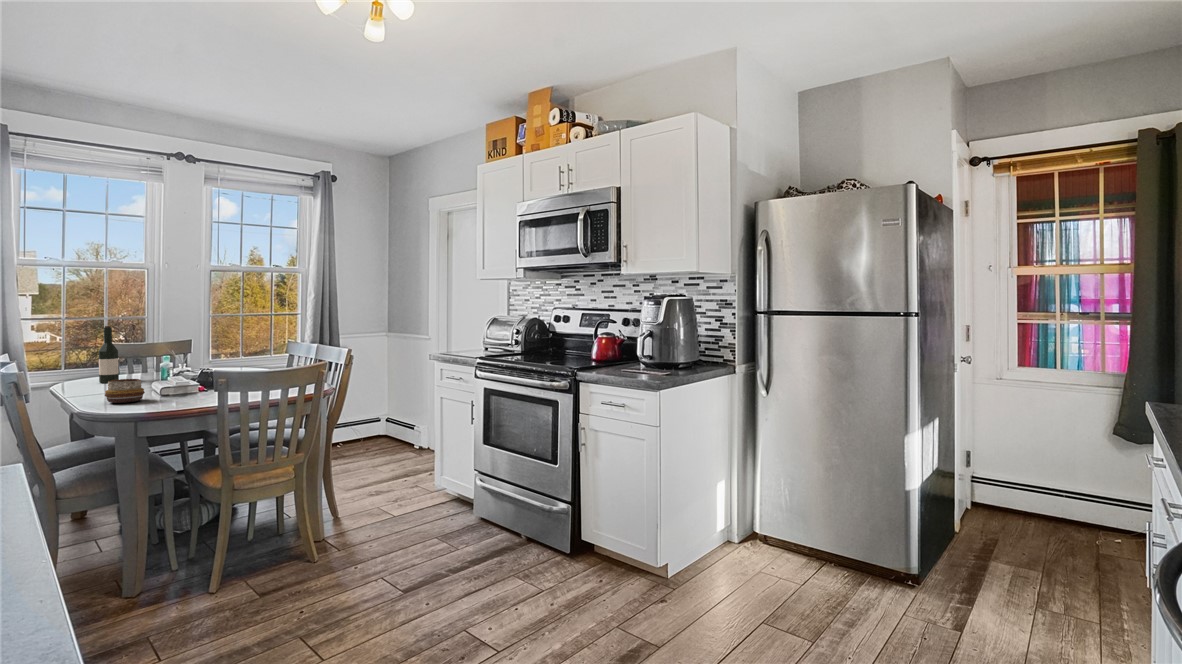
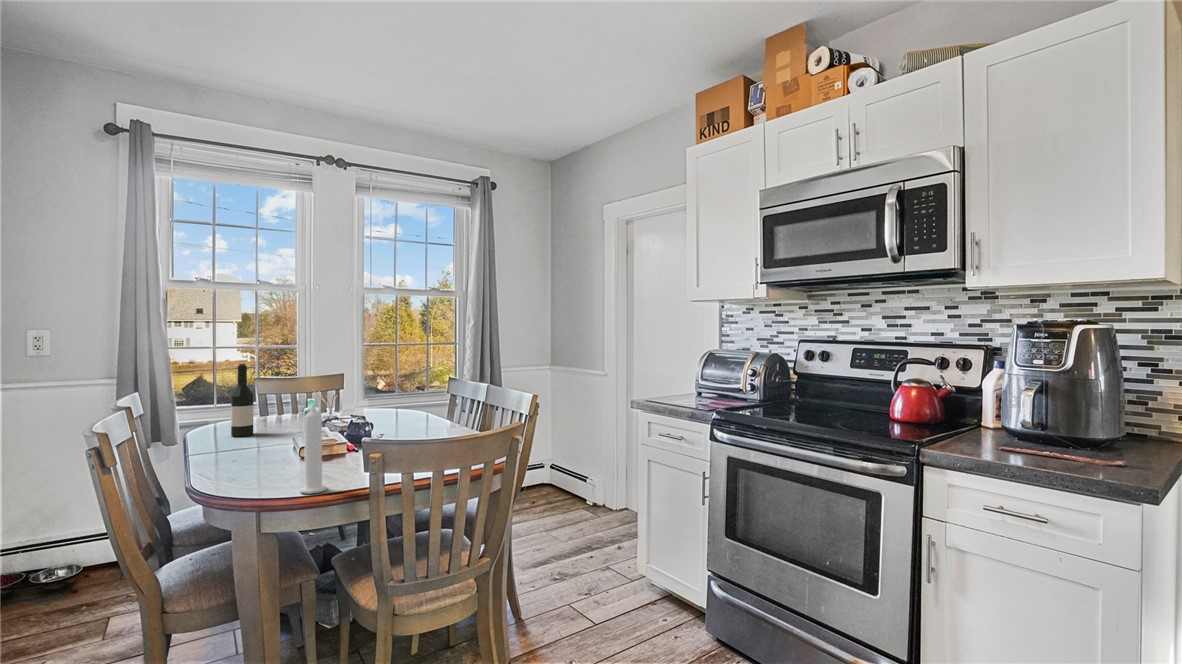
candle: none [167,347,187,406] -> present [300,404,327,494]
decorative bowl: present [105,379,145,403] -> none [222,444,274,481]

